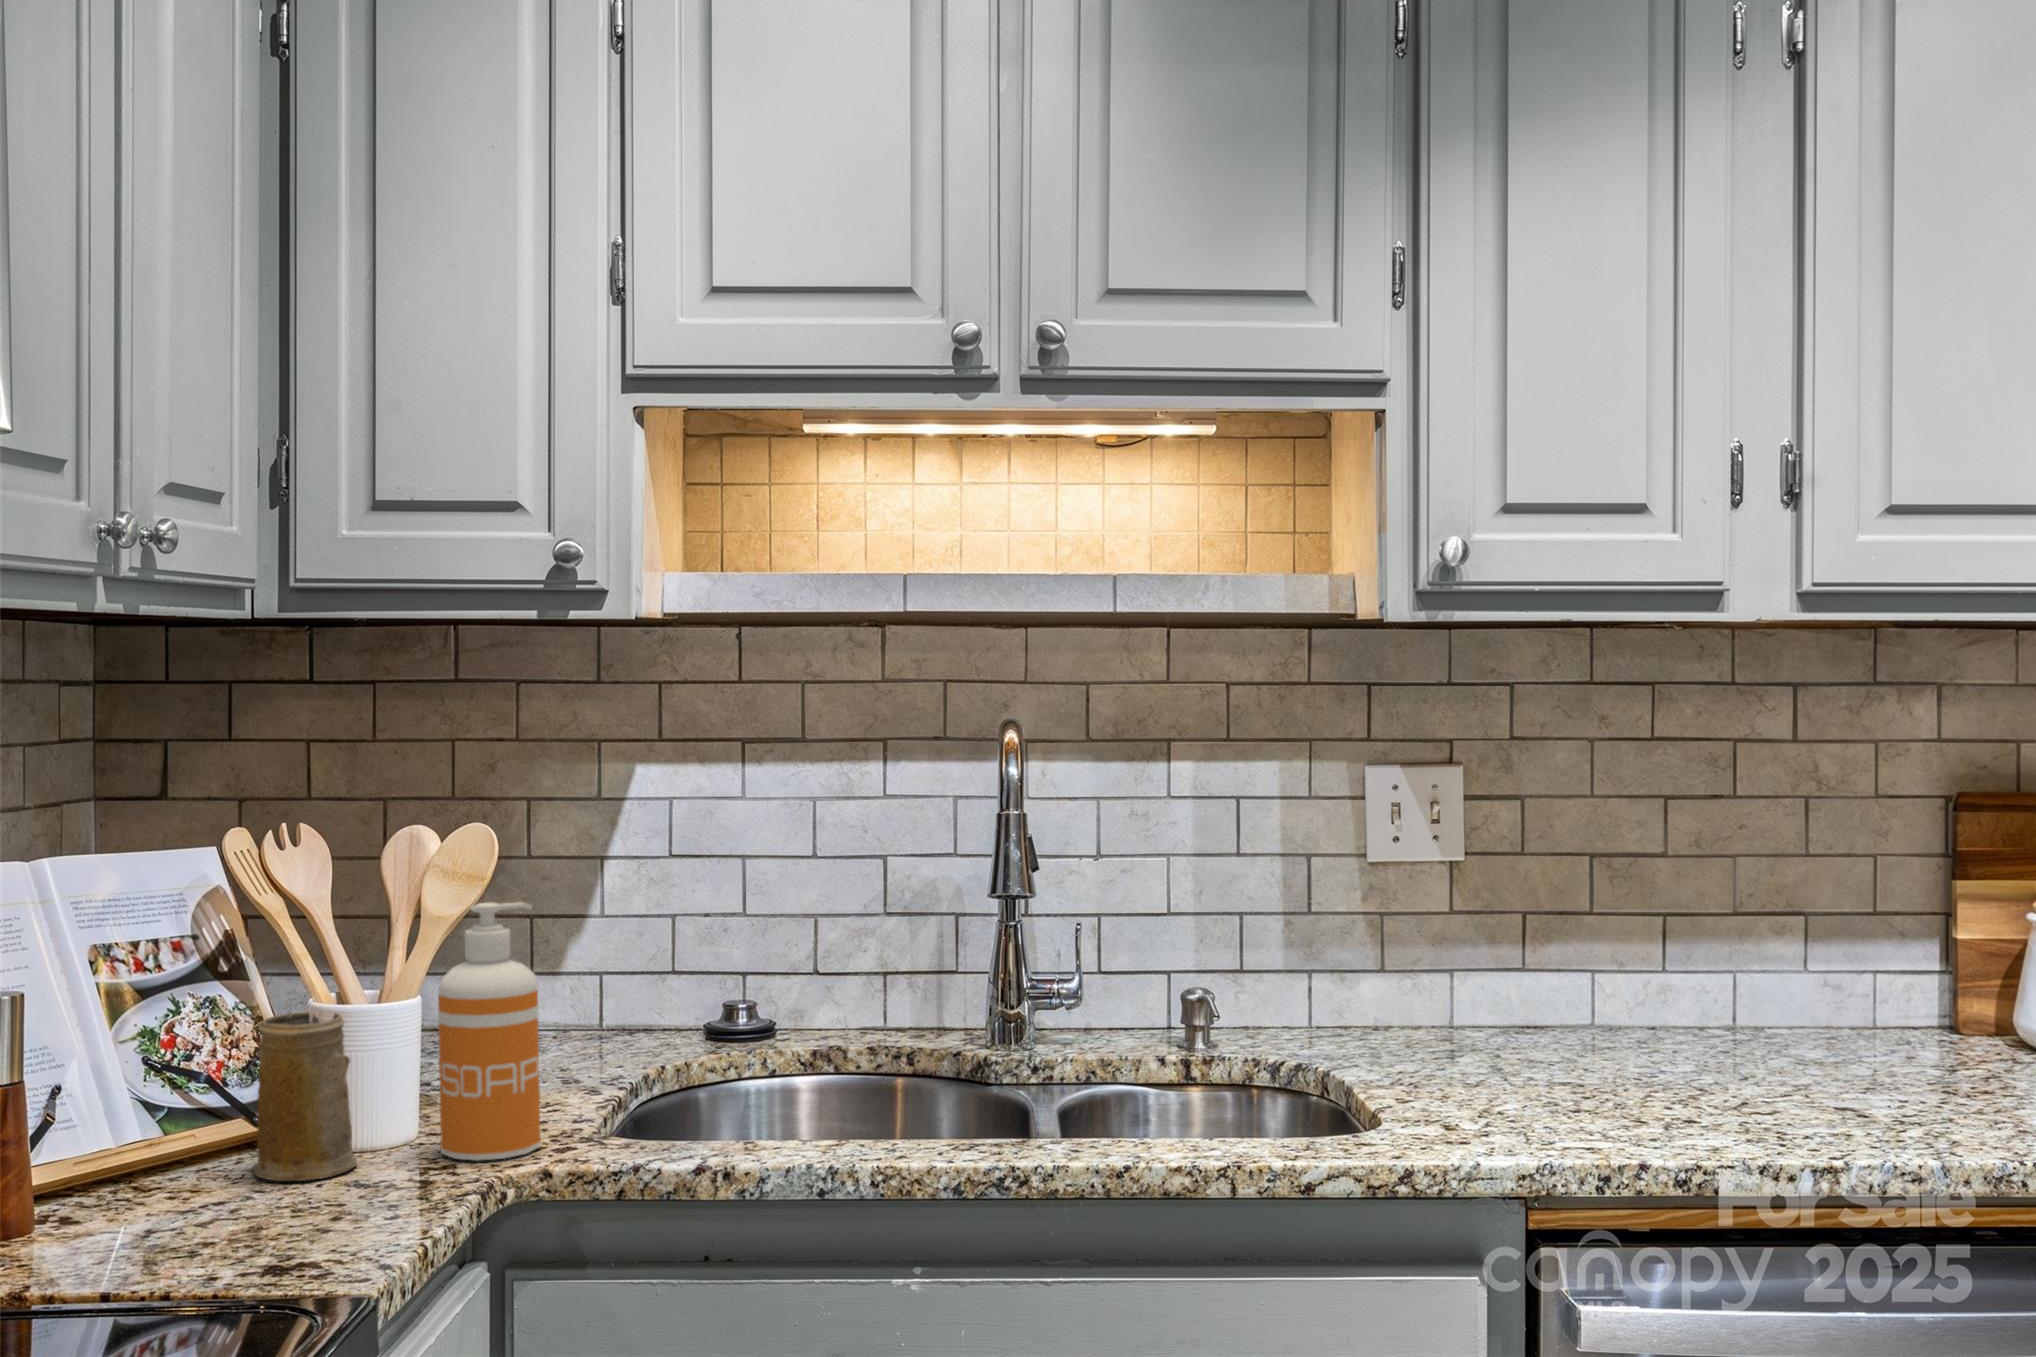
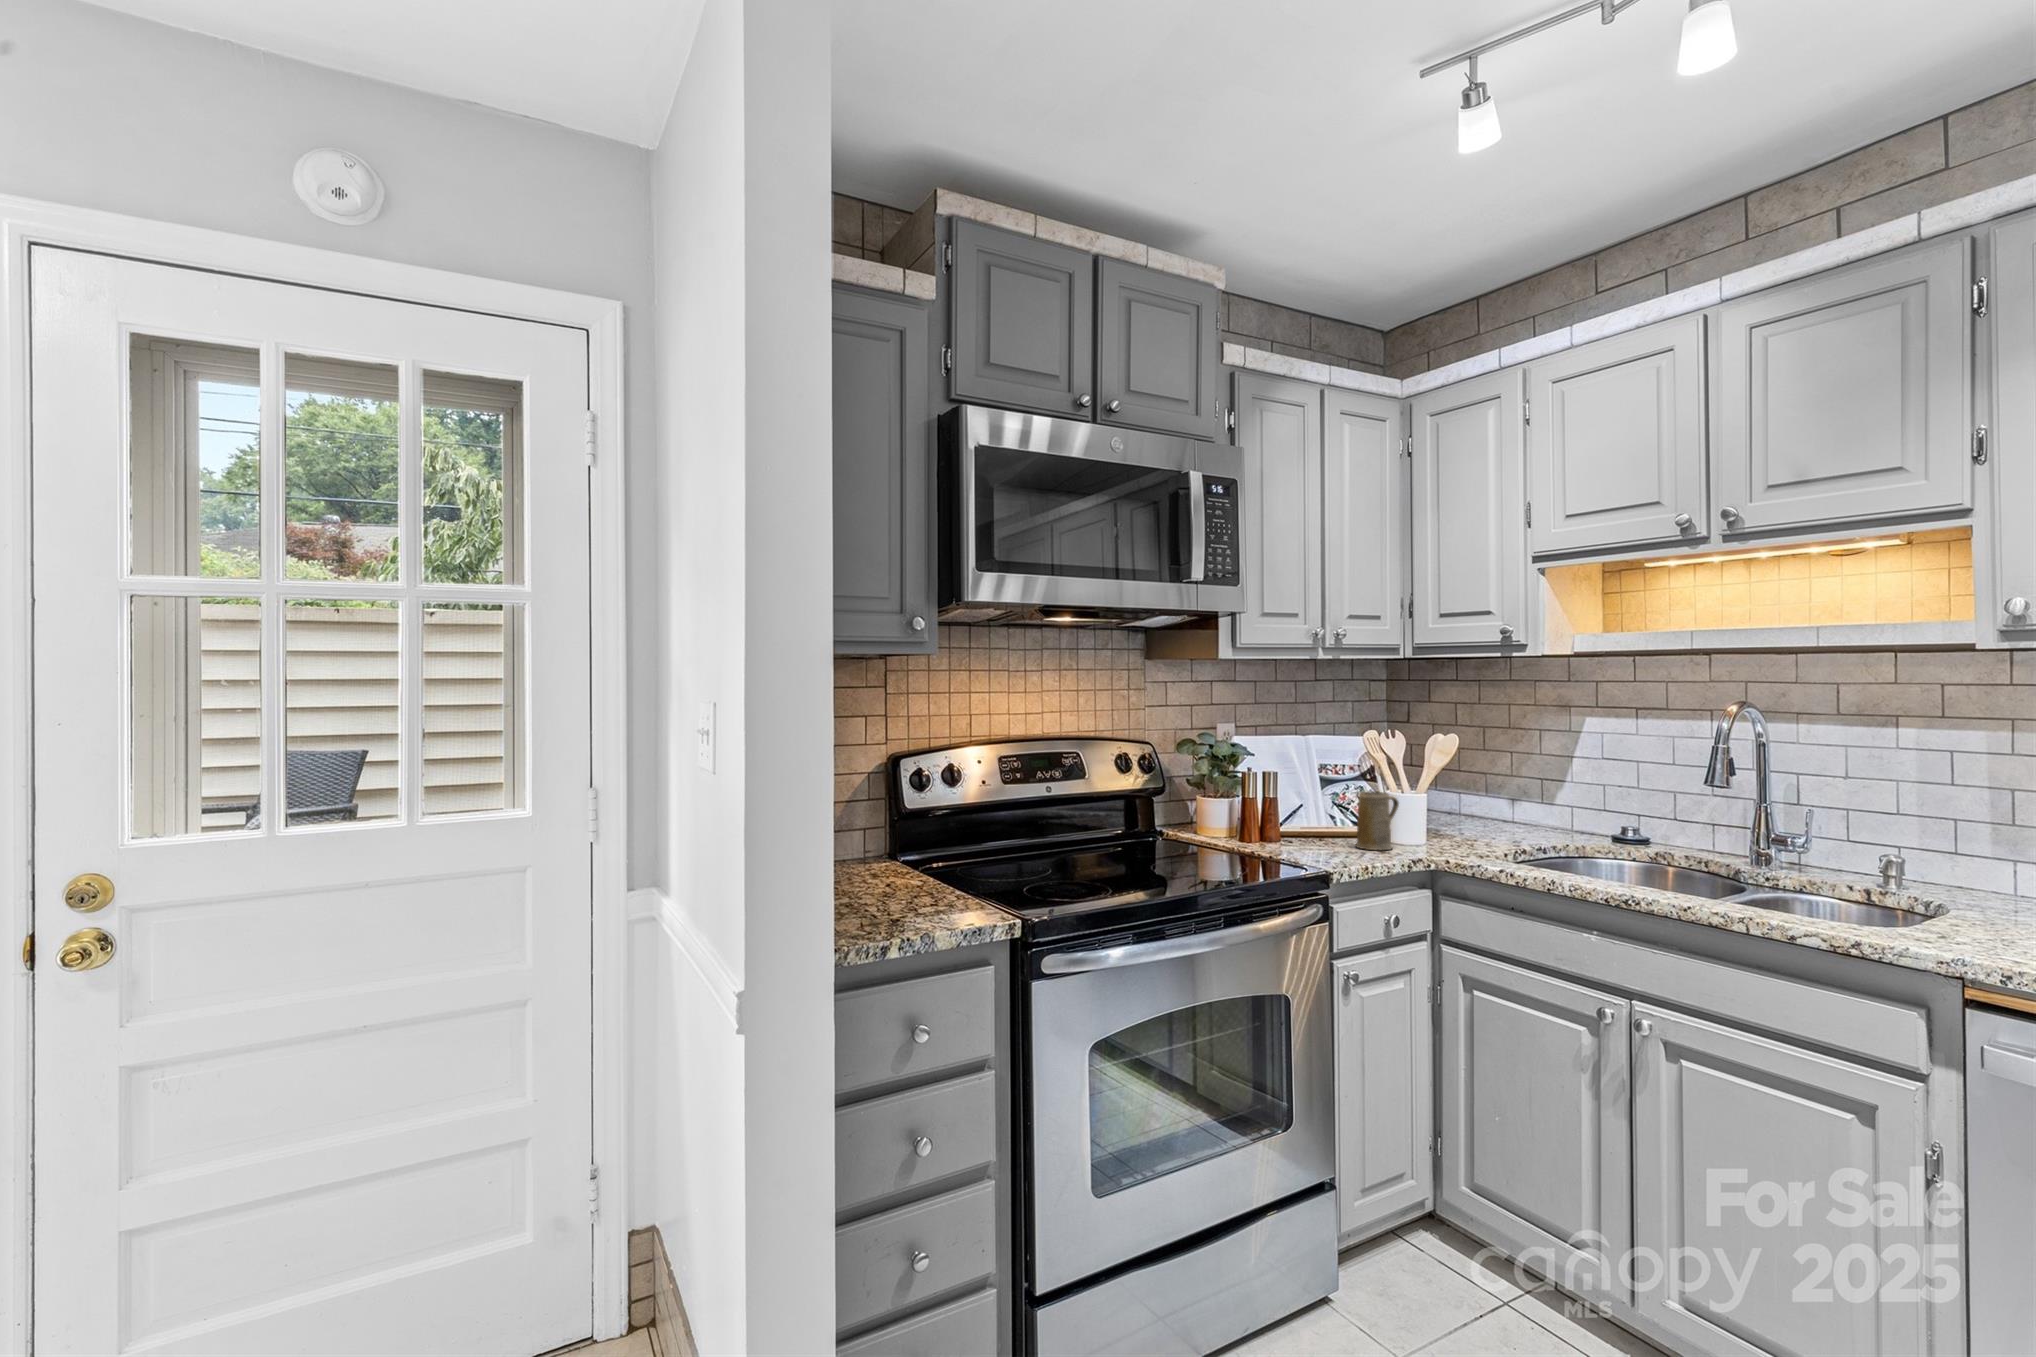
soap dispenser: present [438,902,540,1160] -> none [1422,759,1464,857]

